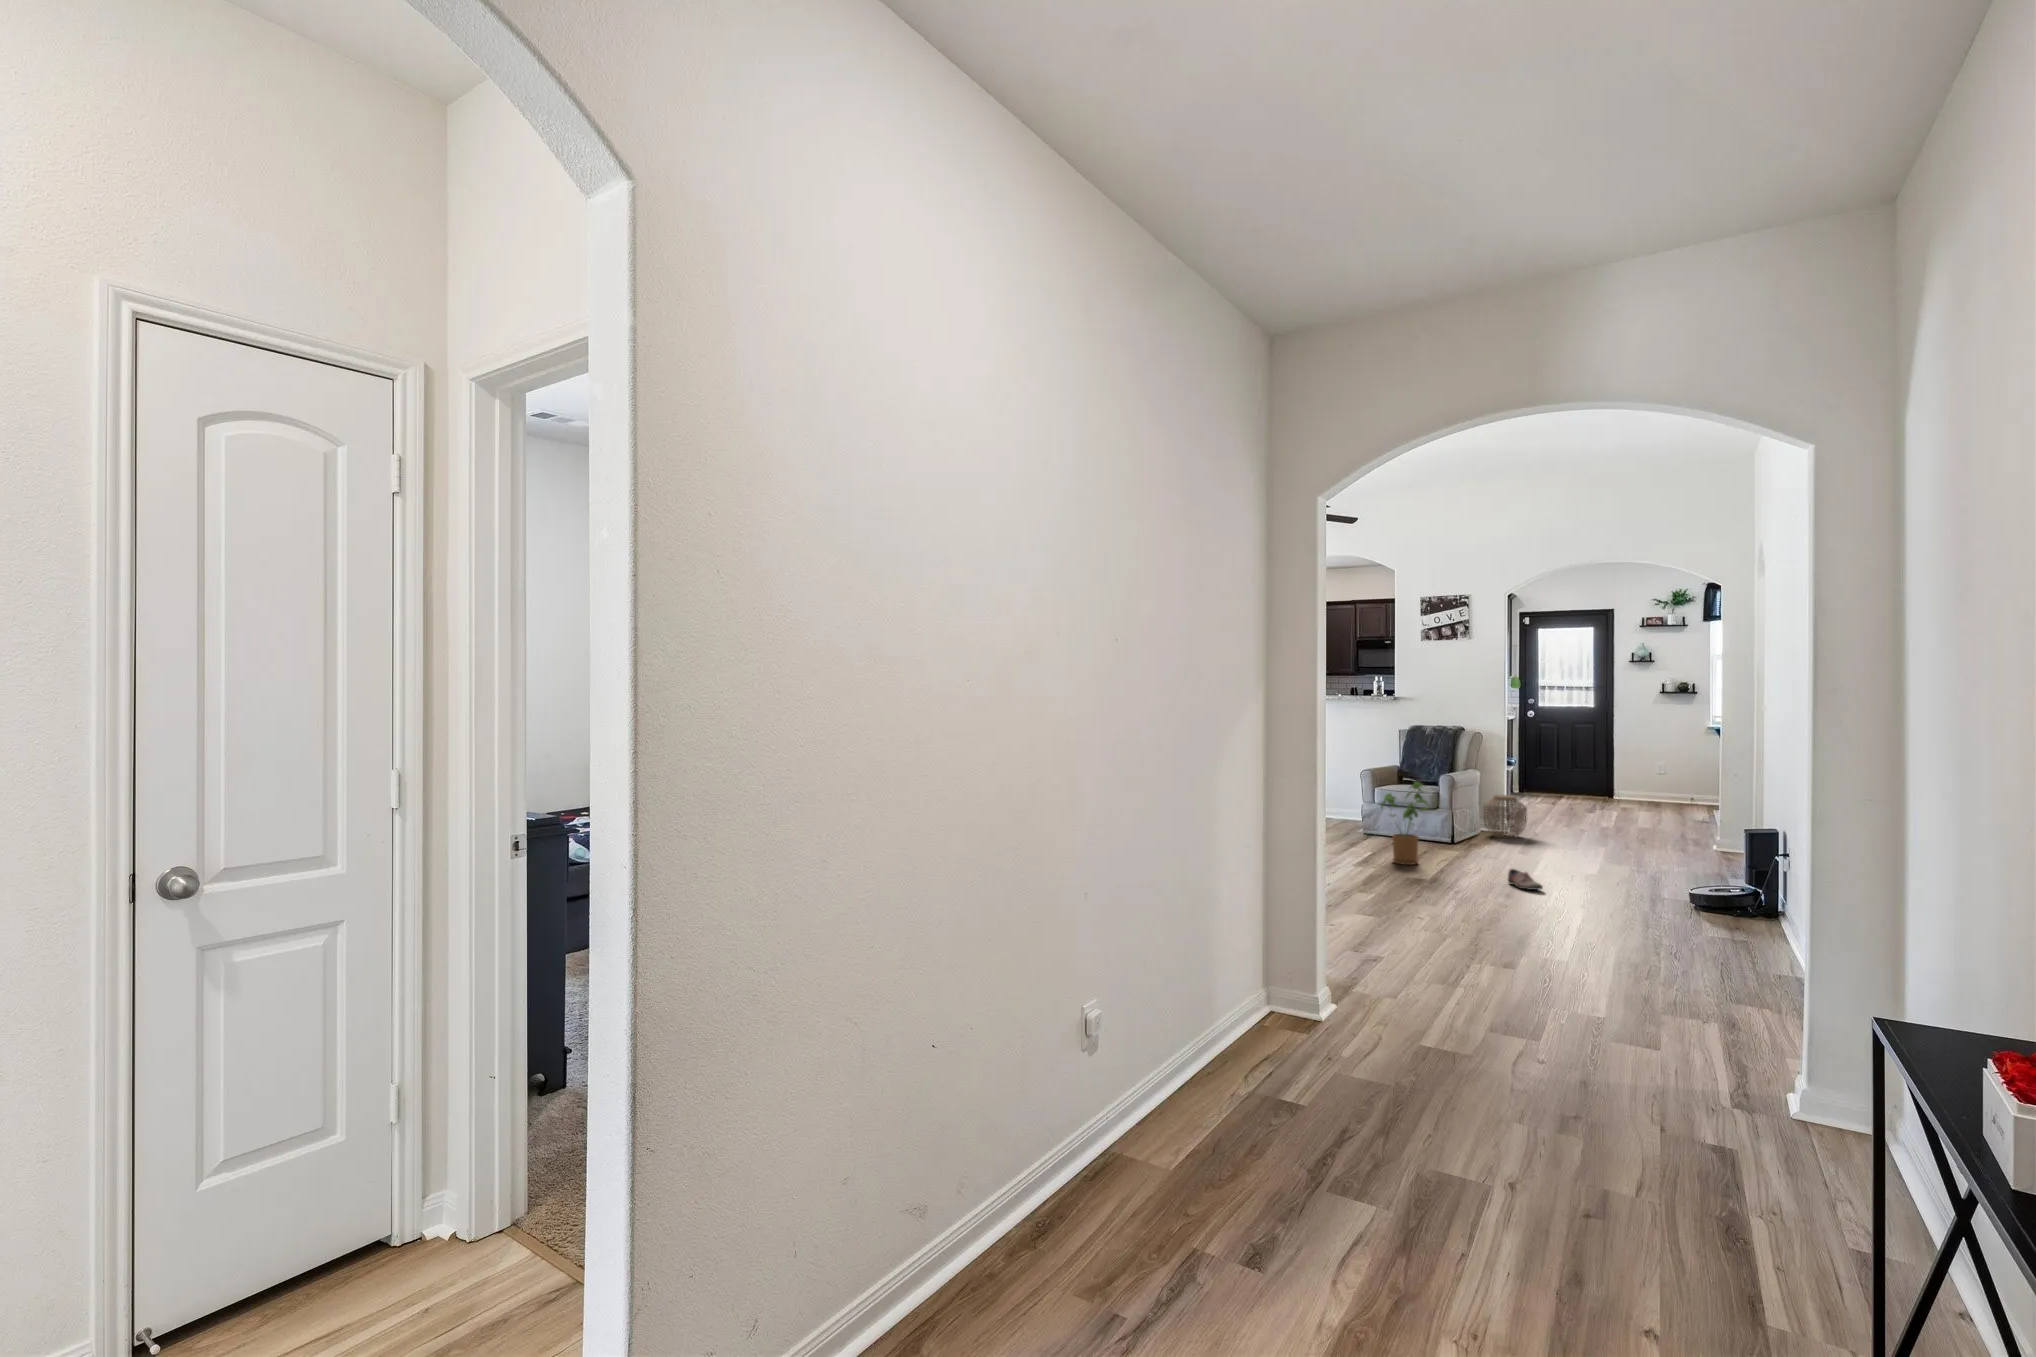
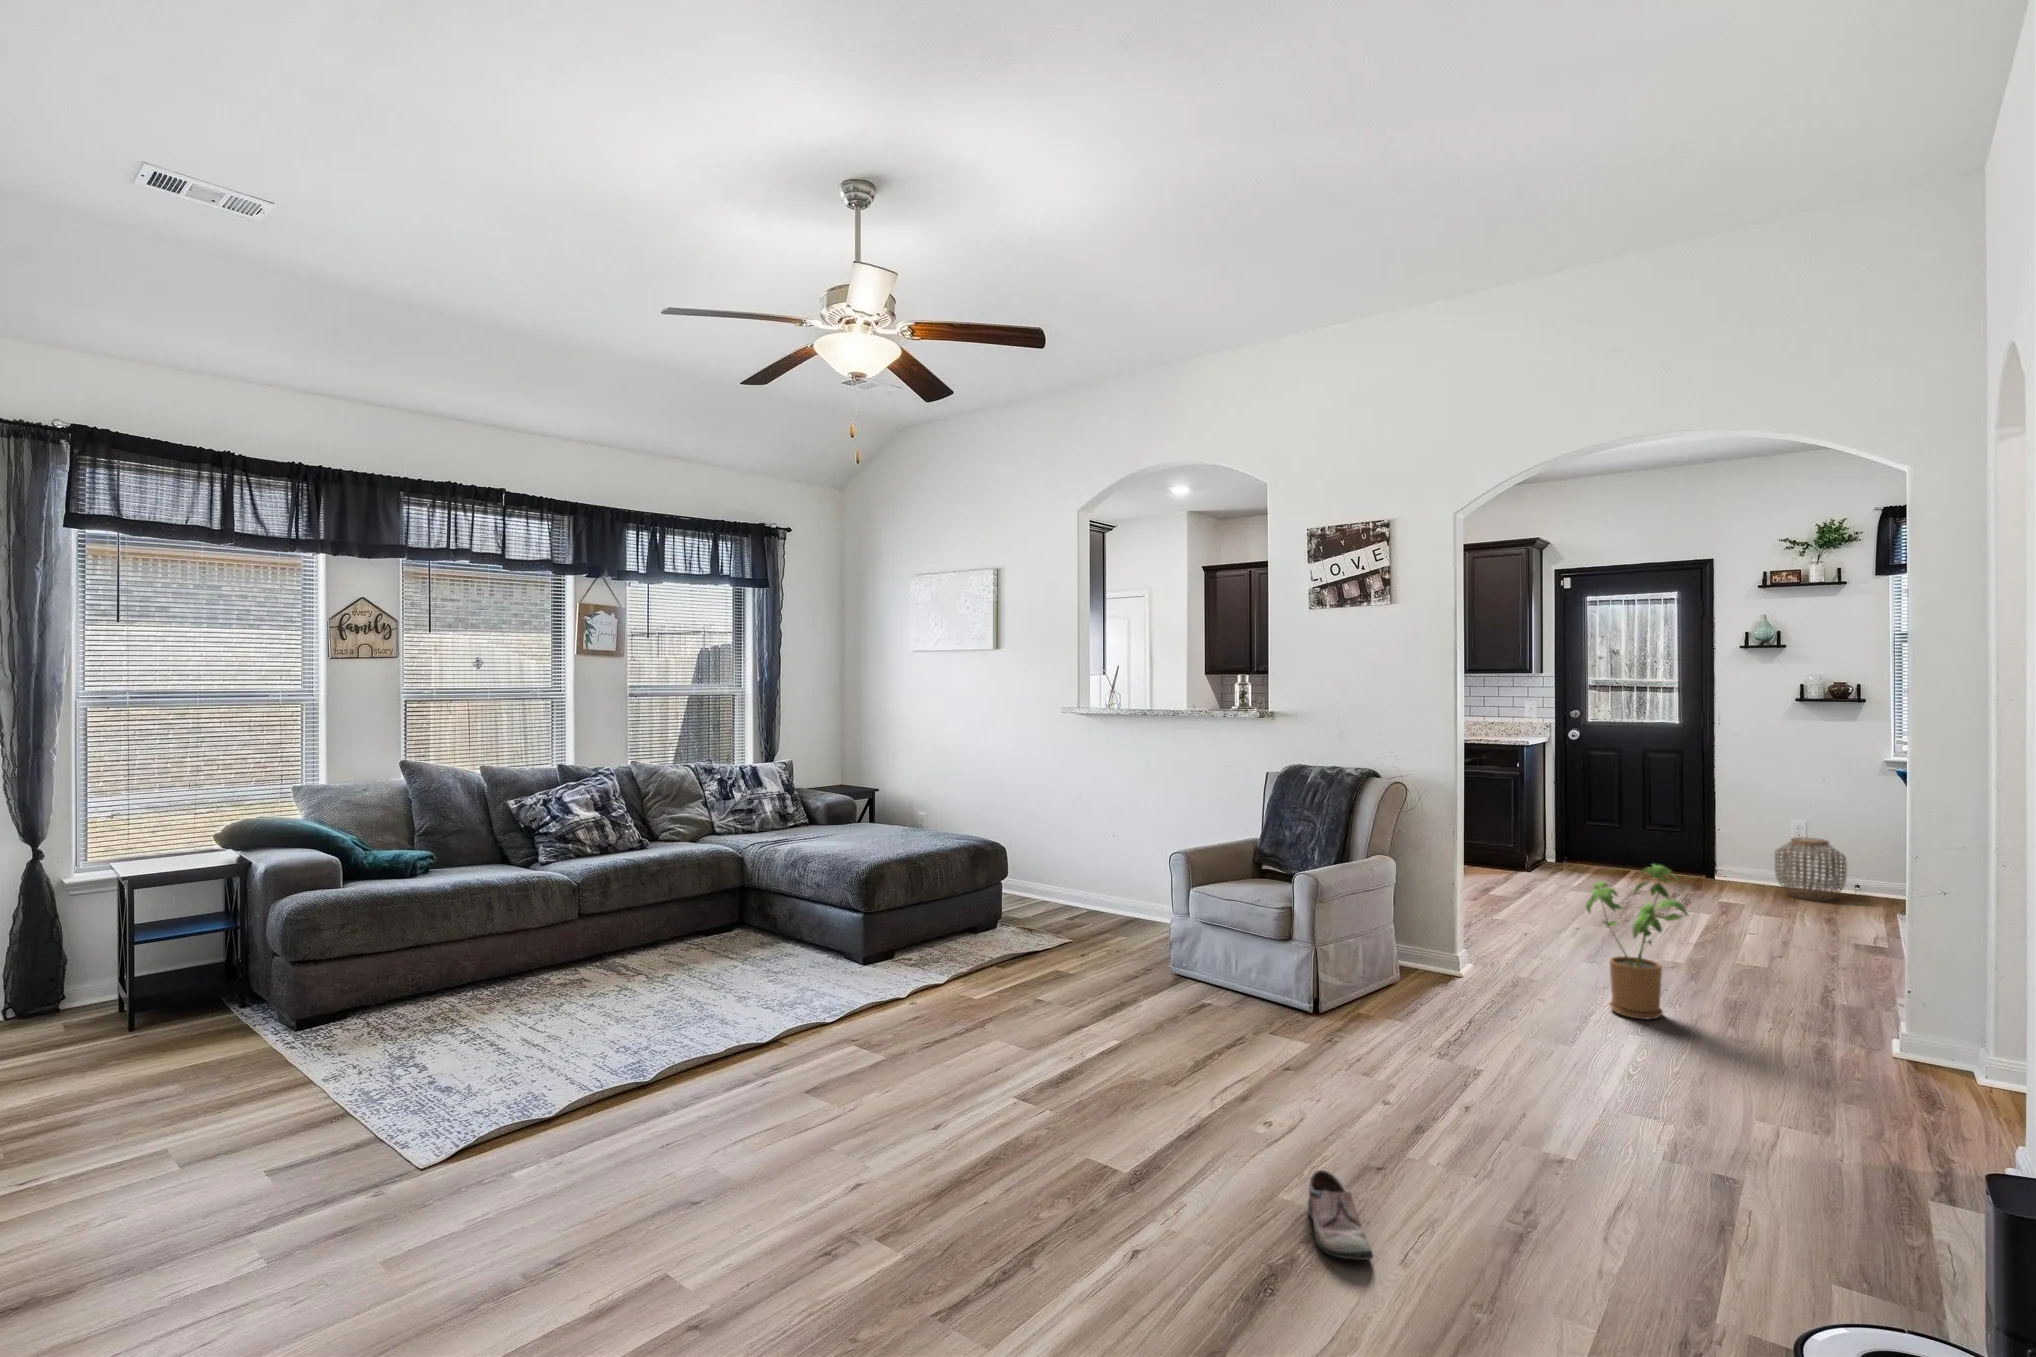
house plant: present [1381,782,1428,865] -> present [1586,865,1688,1019]
woven basket: present [1483,795,1527,838] -> present [1775,837,1847,901]

